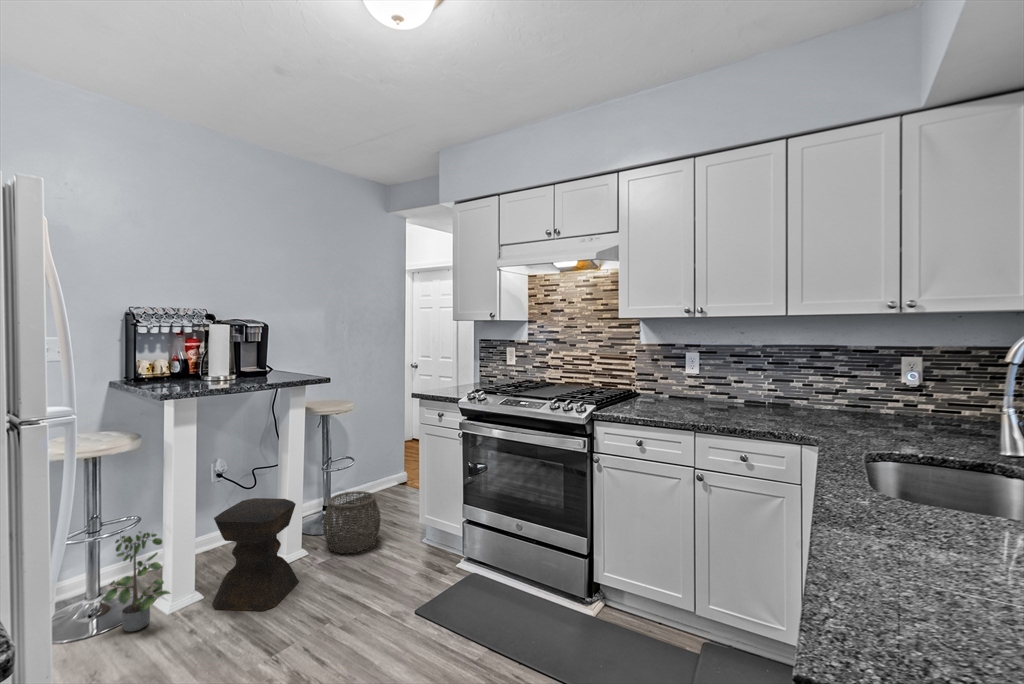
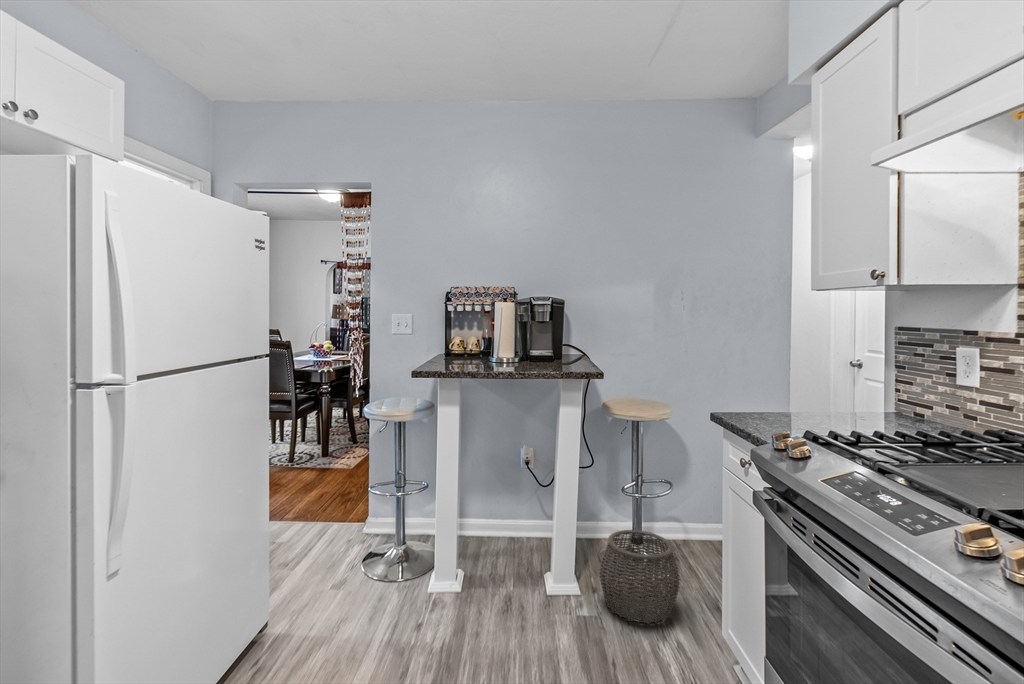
stool: present [212,498,299,611] -> none [450,501,543,646]
potted plant: present [104,531,170,632] -> none [370,499,411,599]

